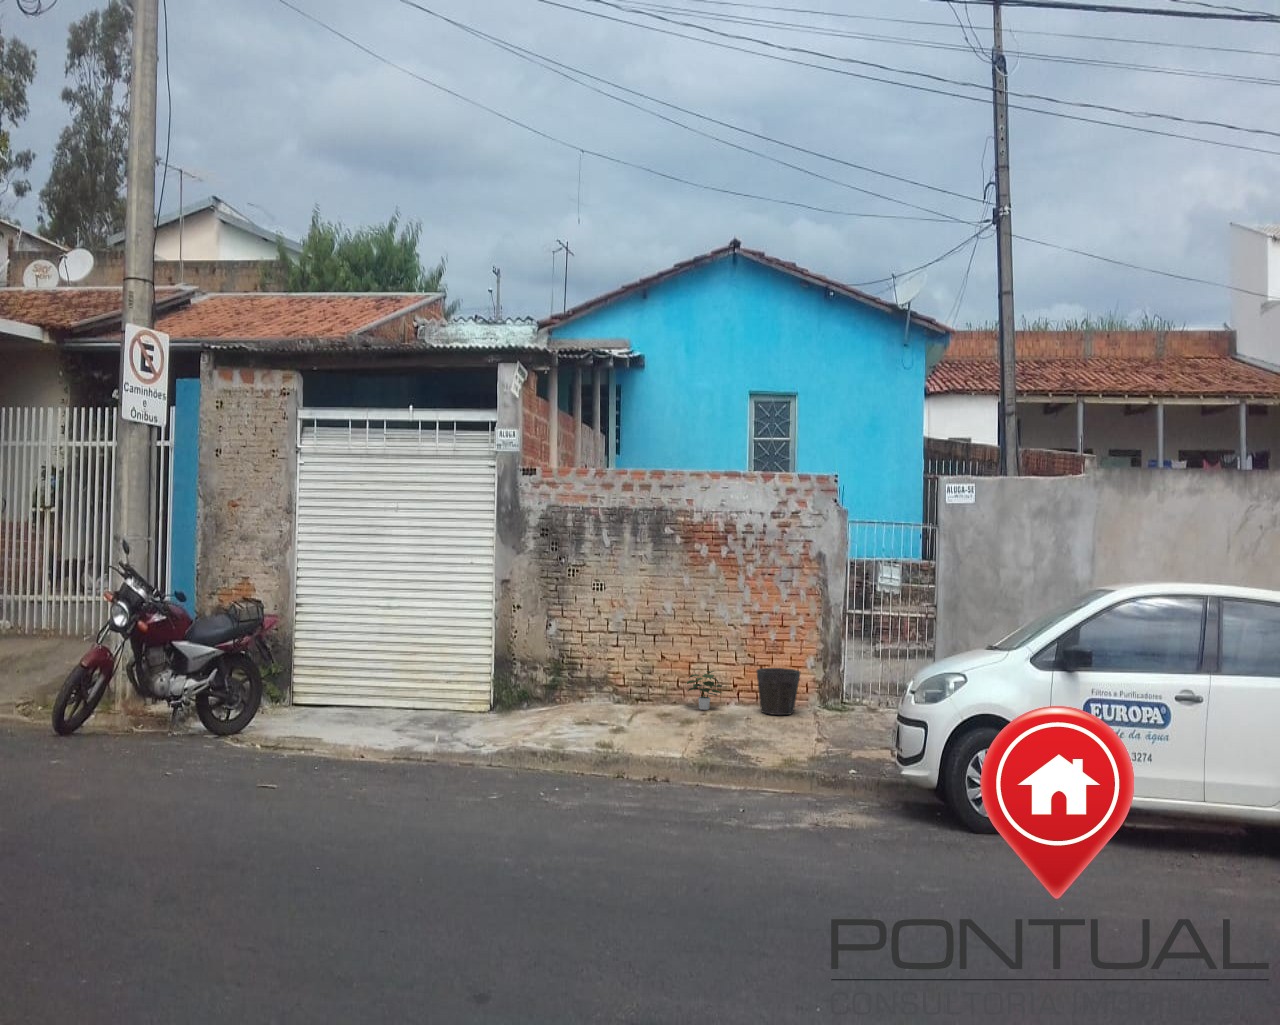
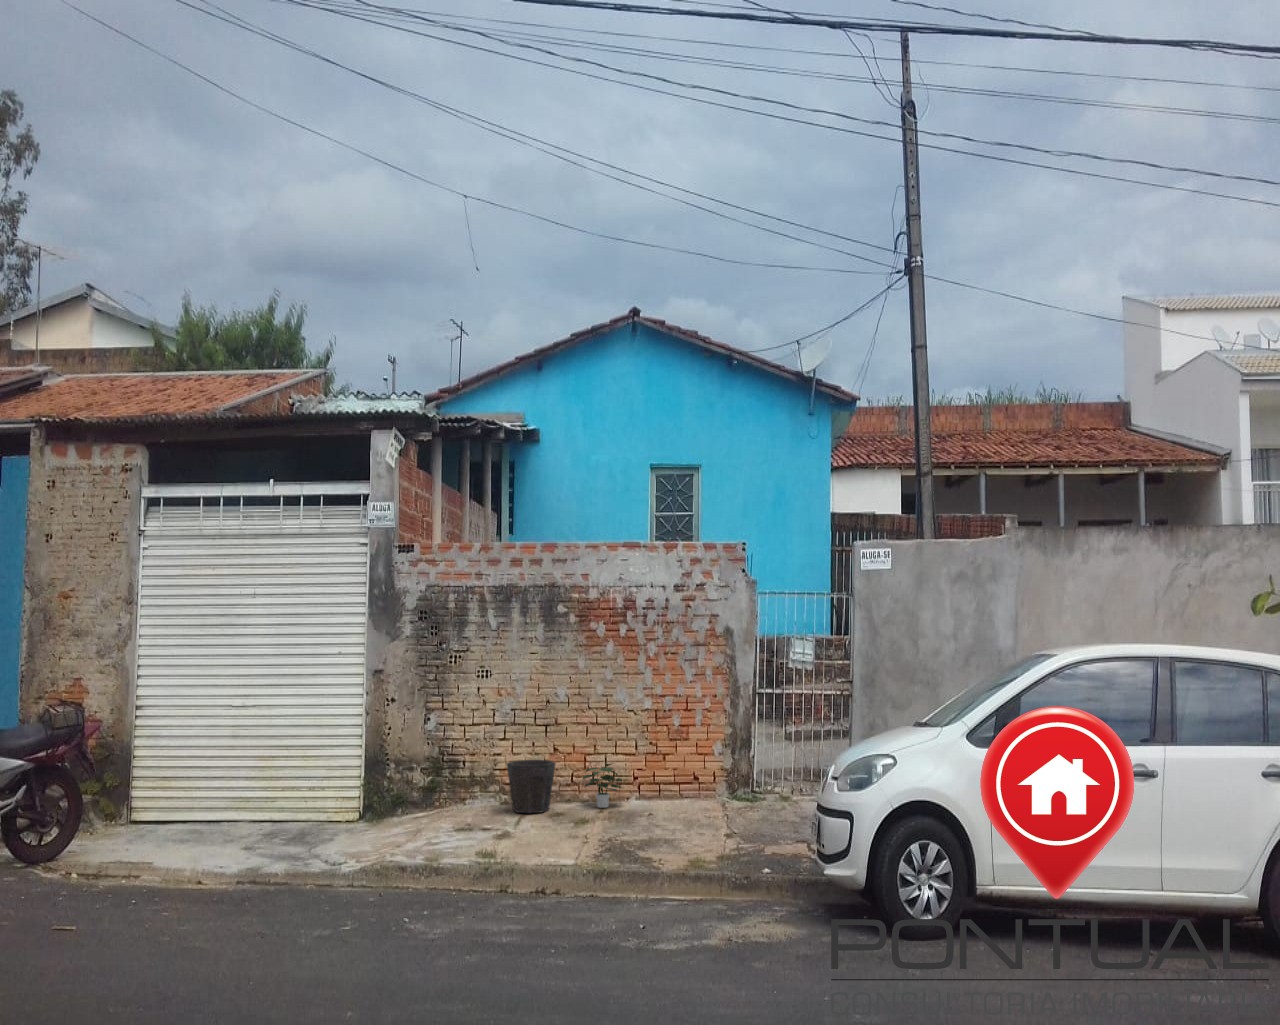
waste bin: present [756,668,801,715] -> present [507,760,555,813]

